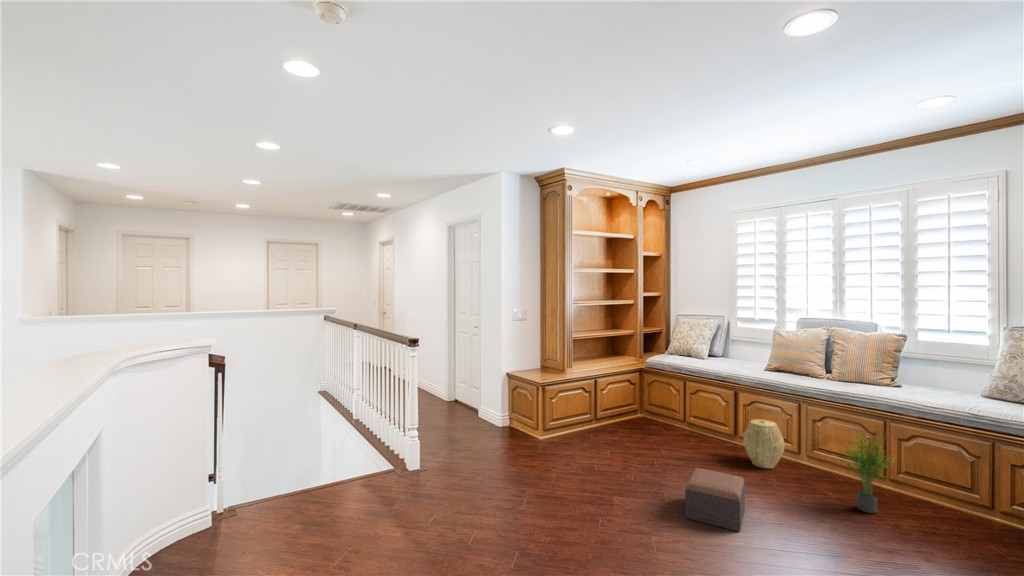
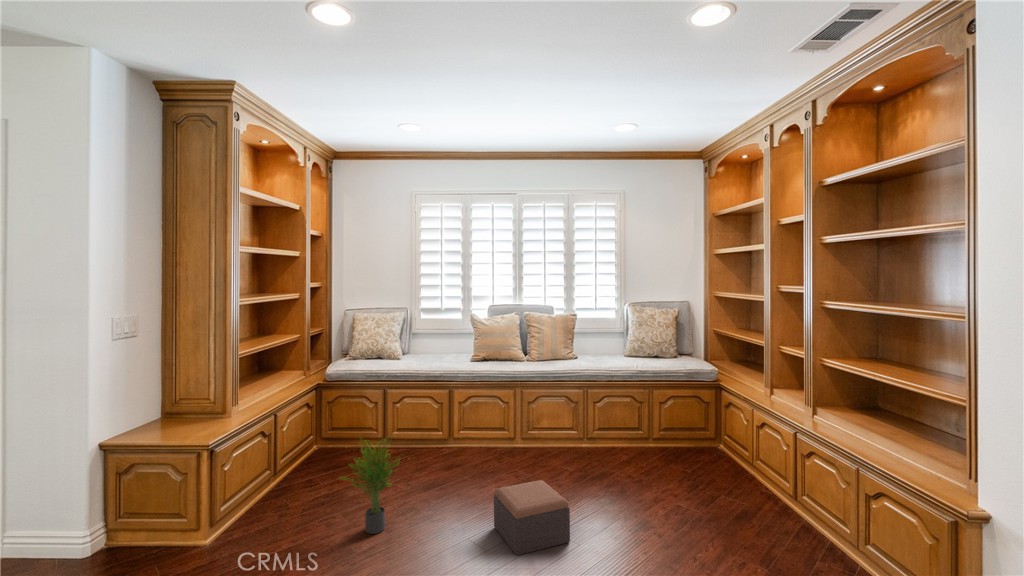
woven basket: present [743,419,785,468] -> none [476,413,515,465]
potted plant: present [840,437,890,513] -> present [345,444,397,534]

